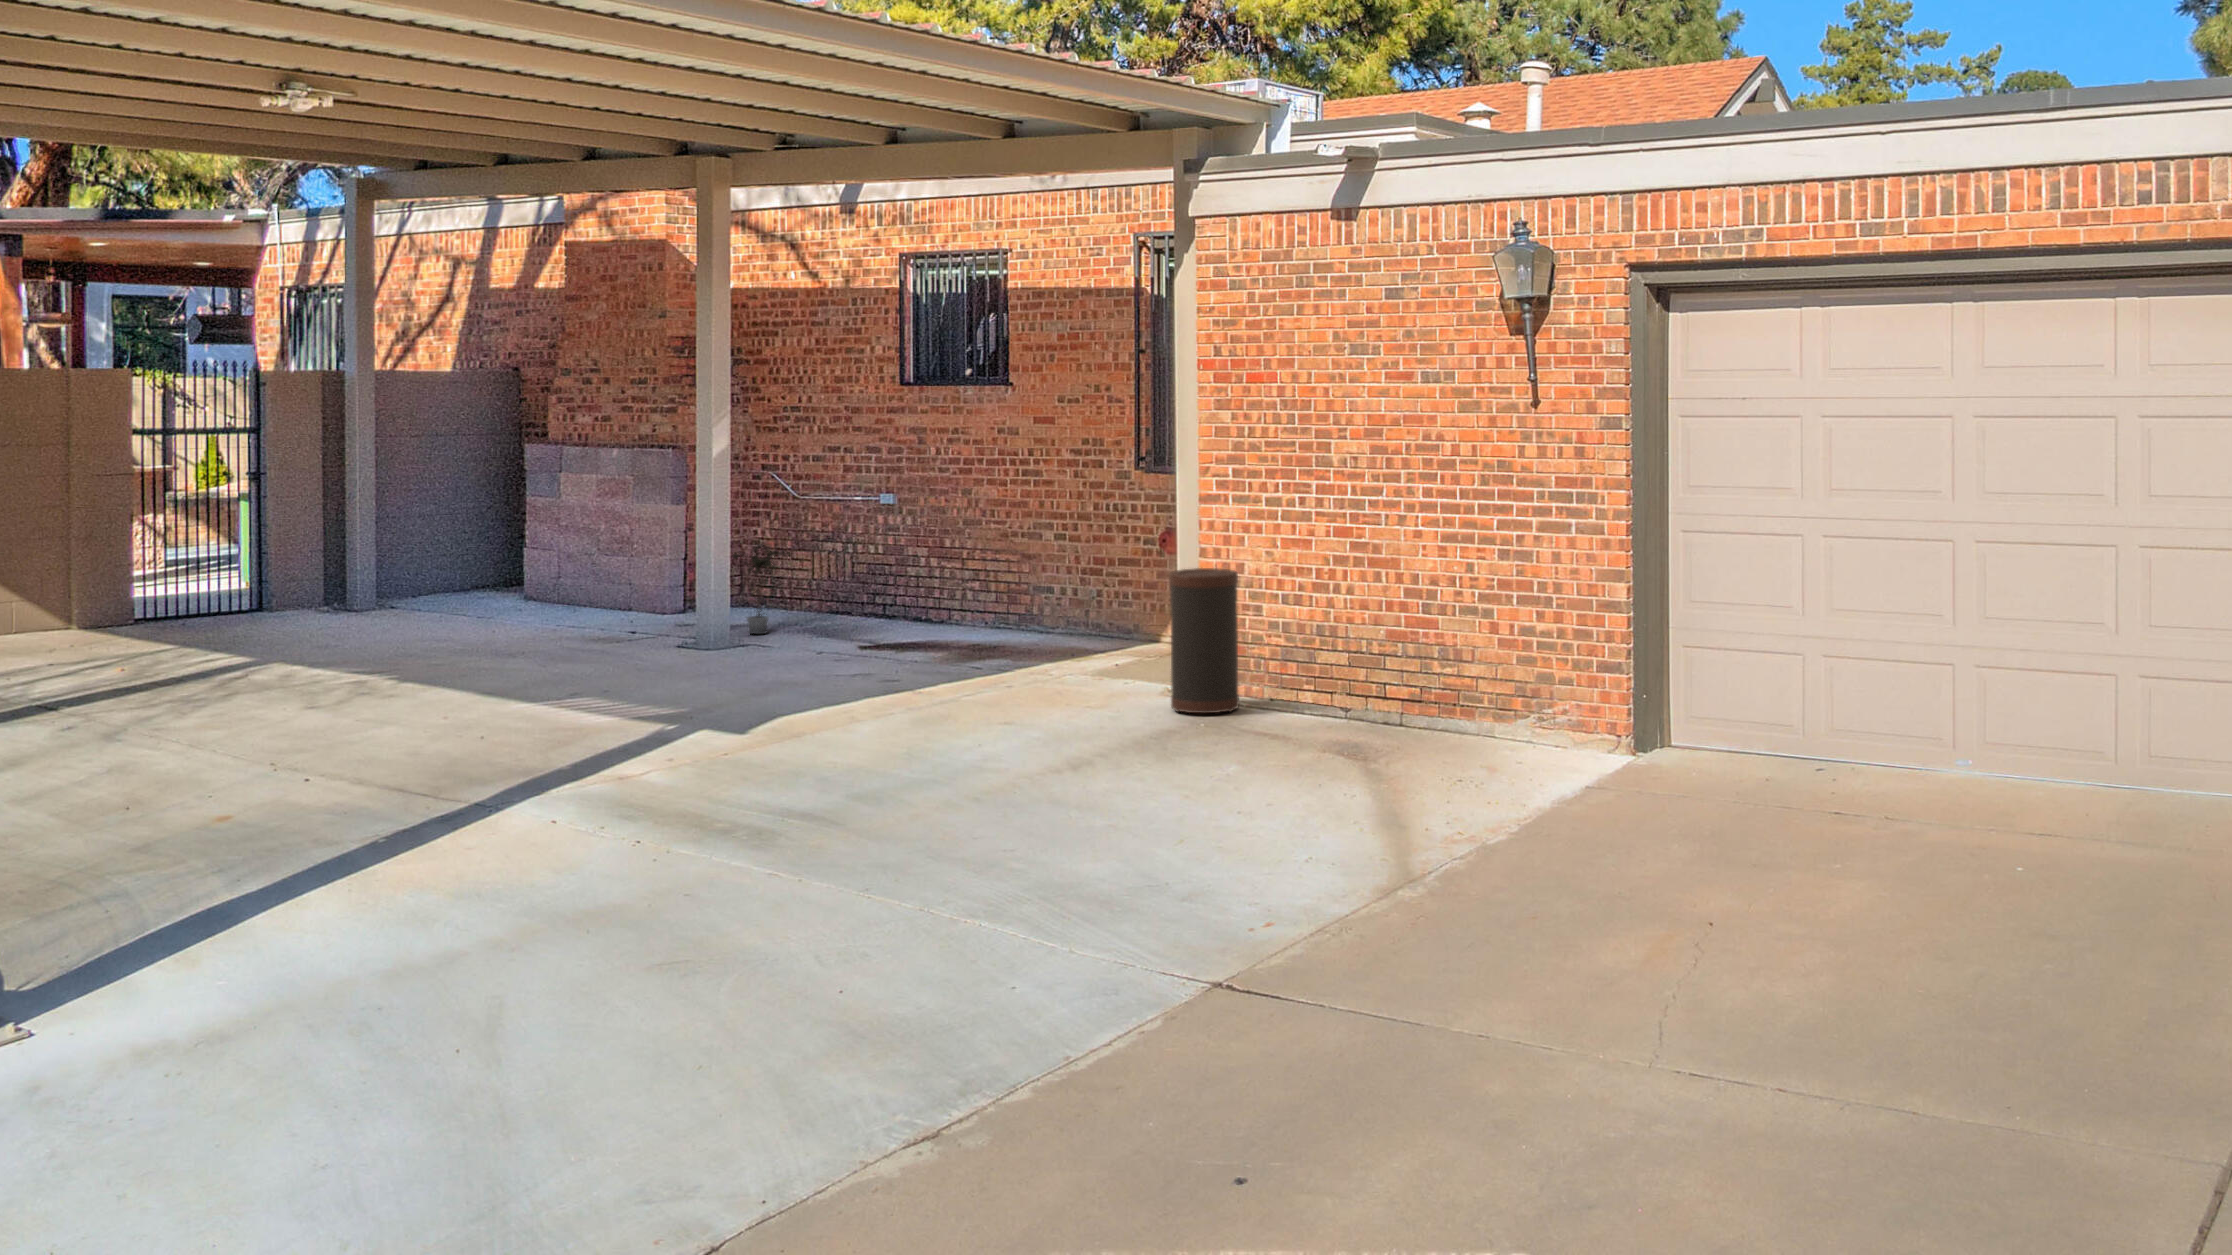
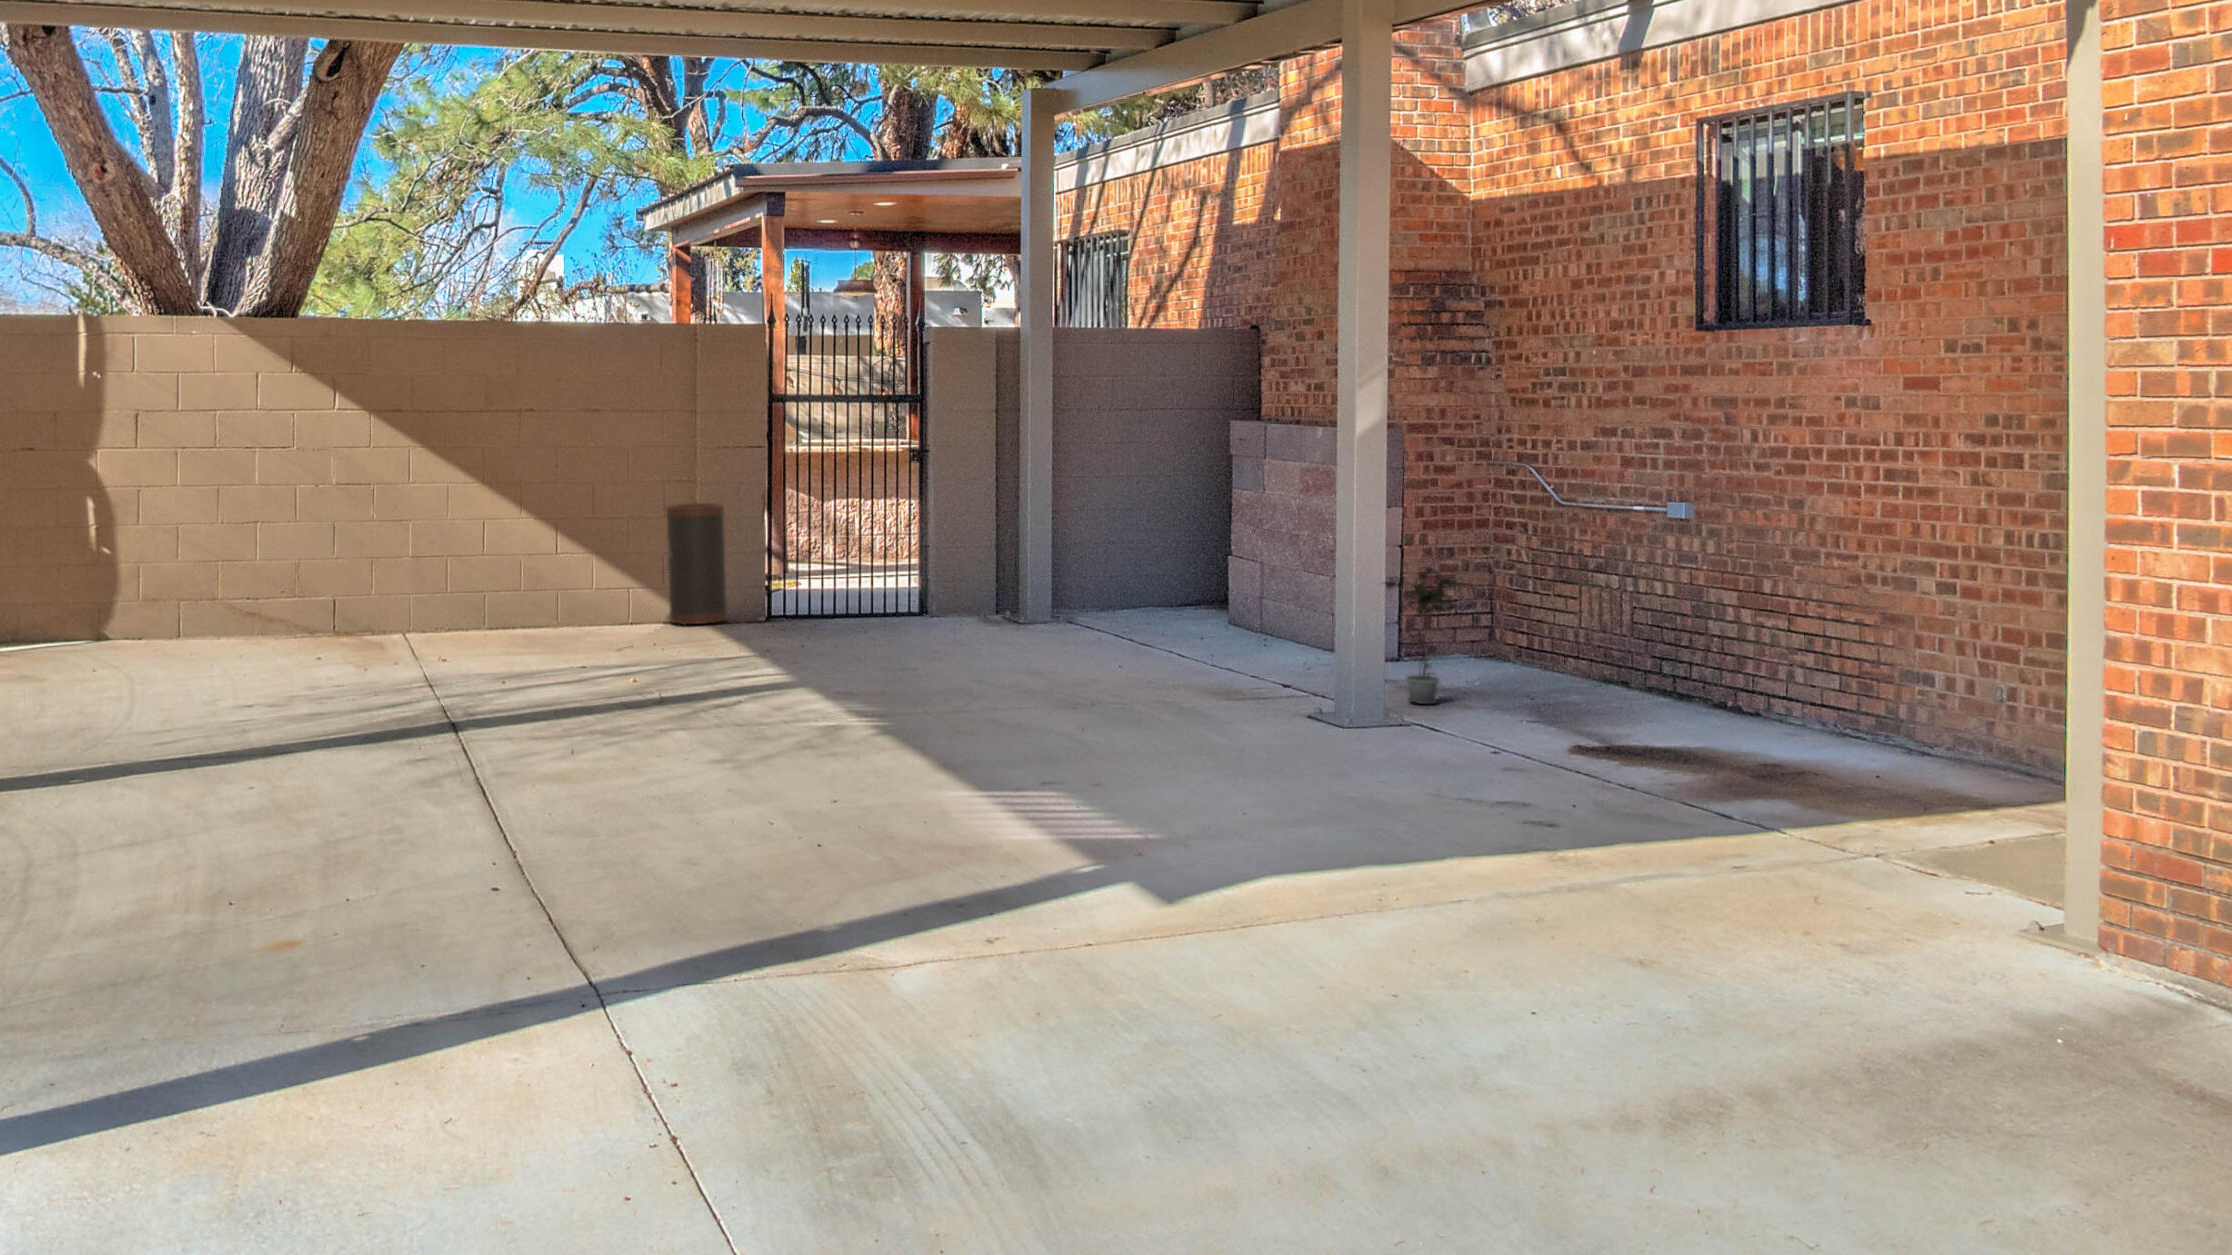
trash can: present [1169,568,1239,713] -> present [666,503,728,625]

